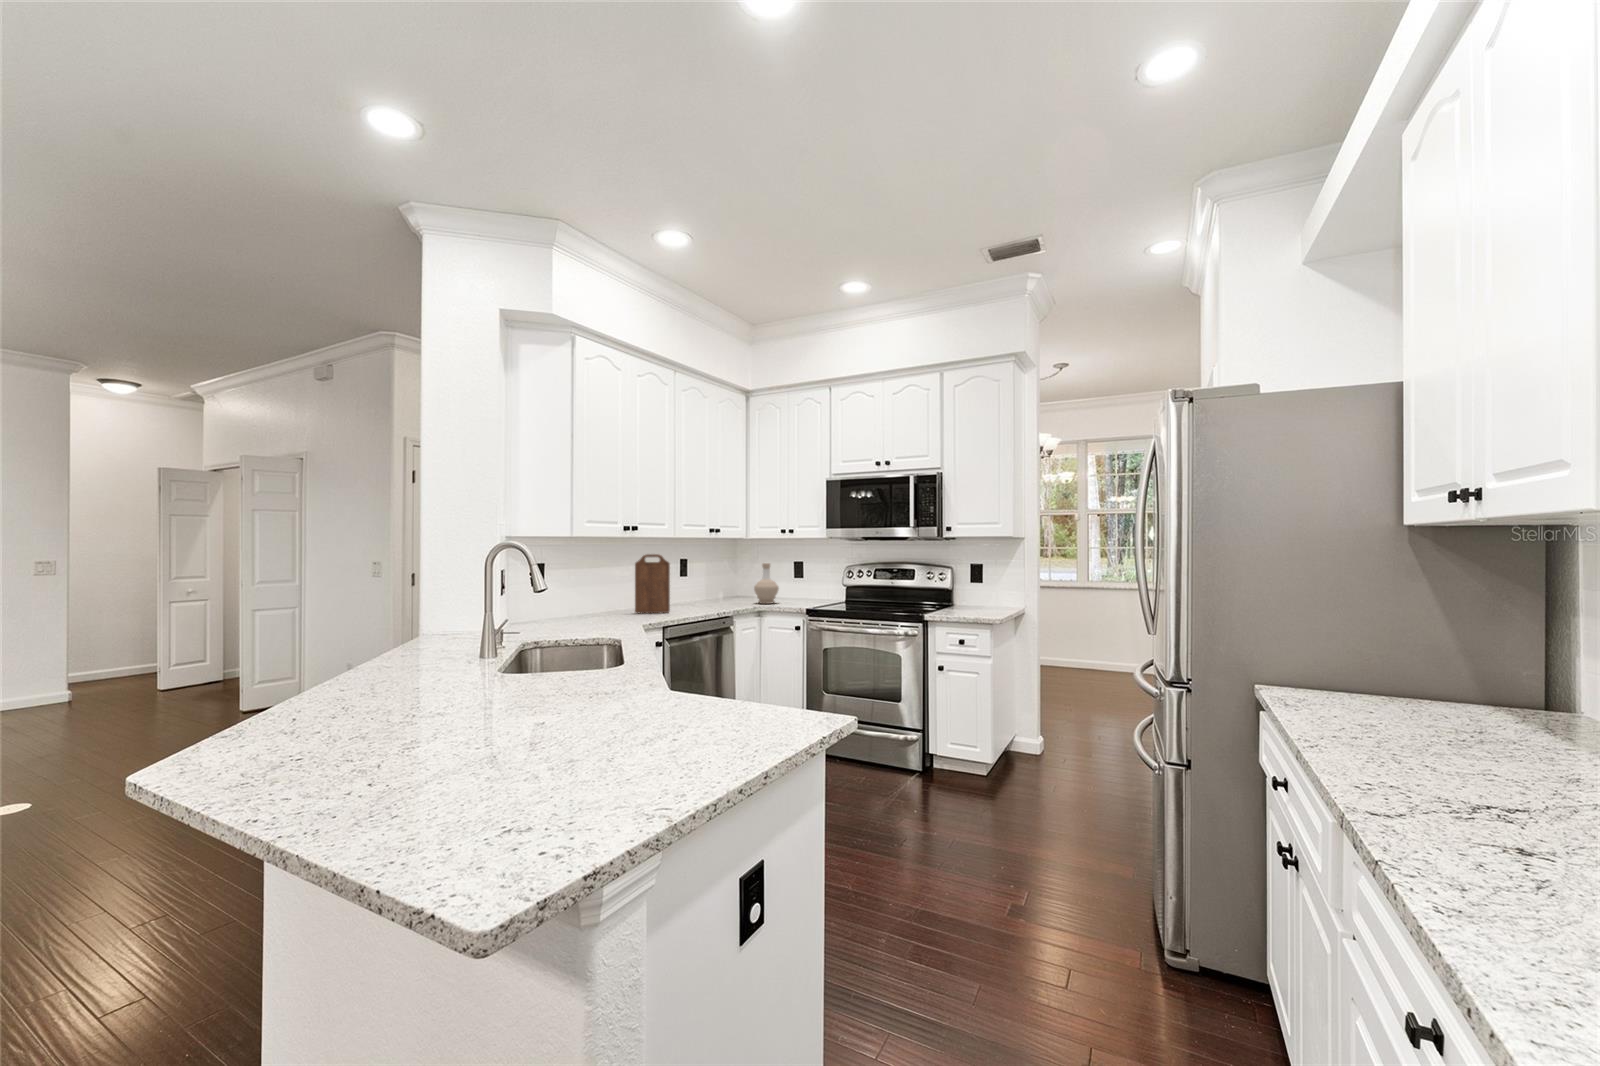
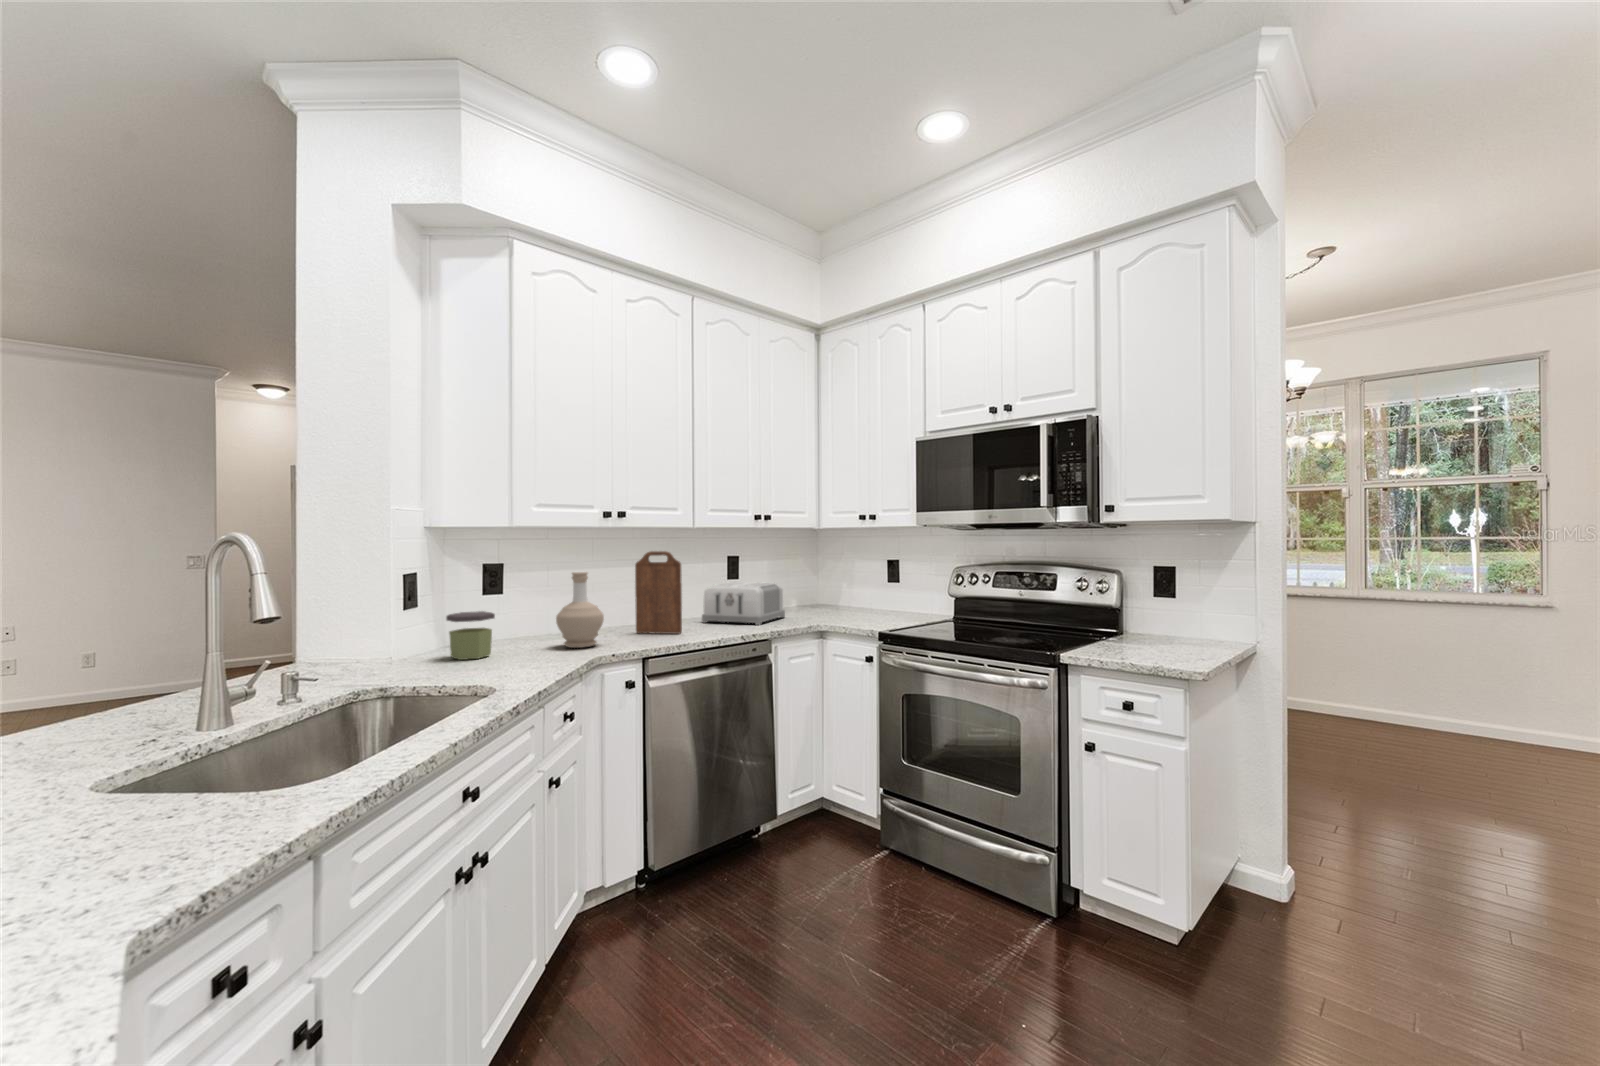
bottle: present [754,563,779,604] -> present [556,572,604,648]
toaster: none [670,578,725,607] -> present [702,582,785,625]
jar: none [533,596,565,629] -> present [446,611,495,660]

